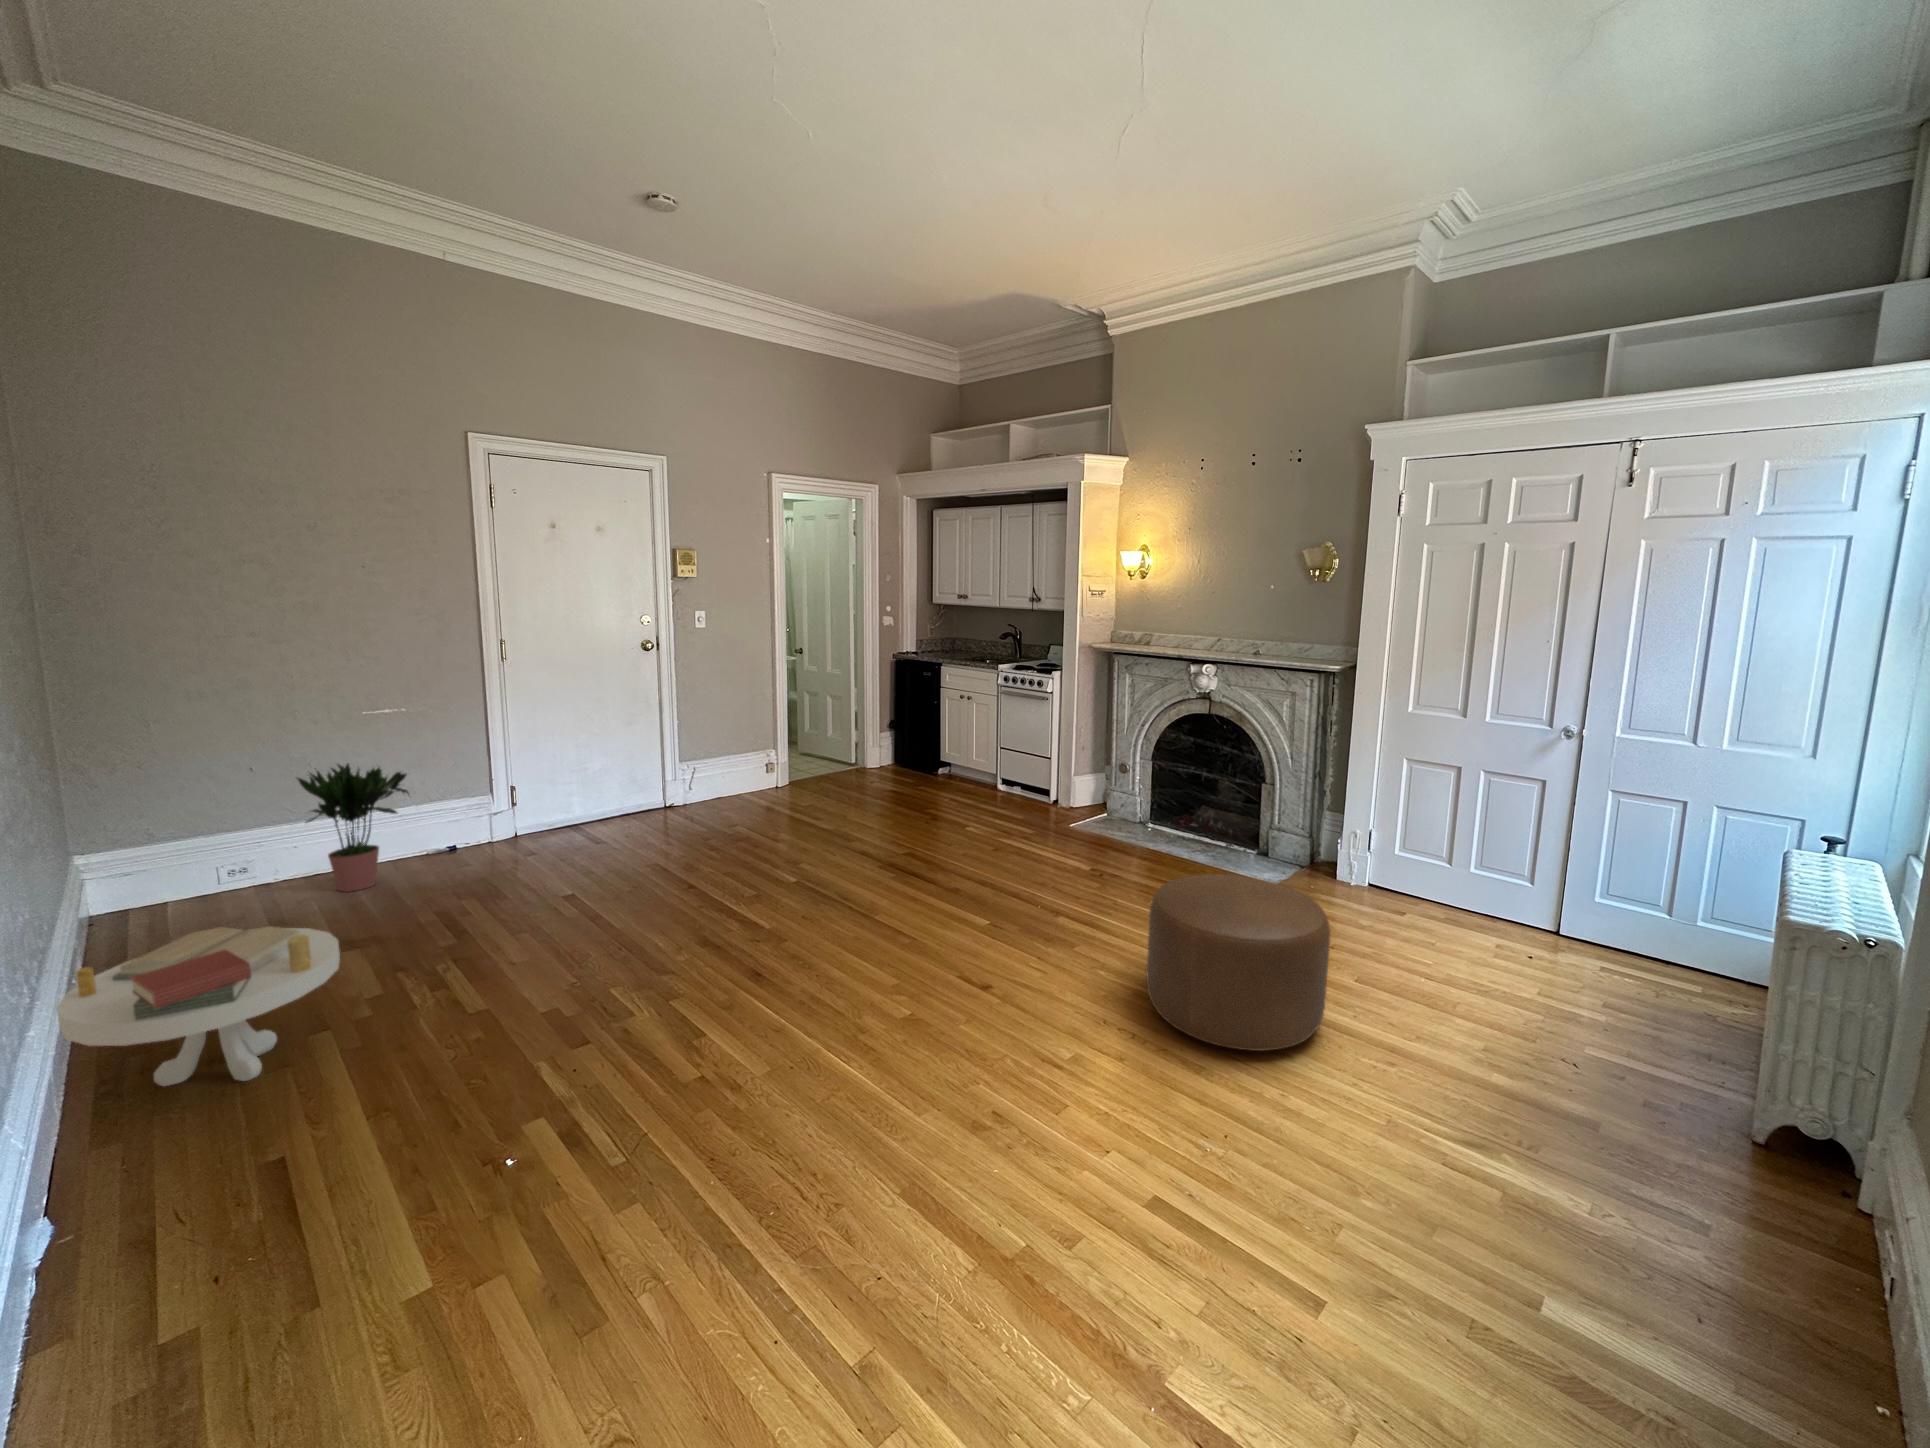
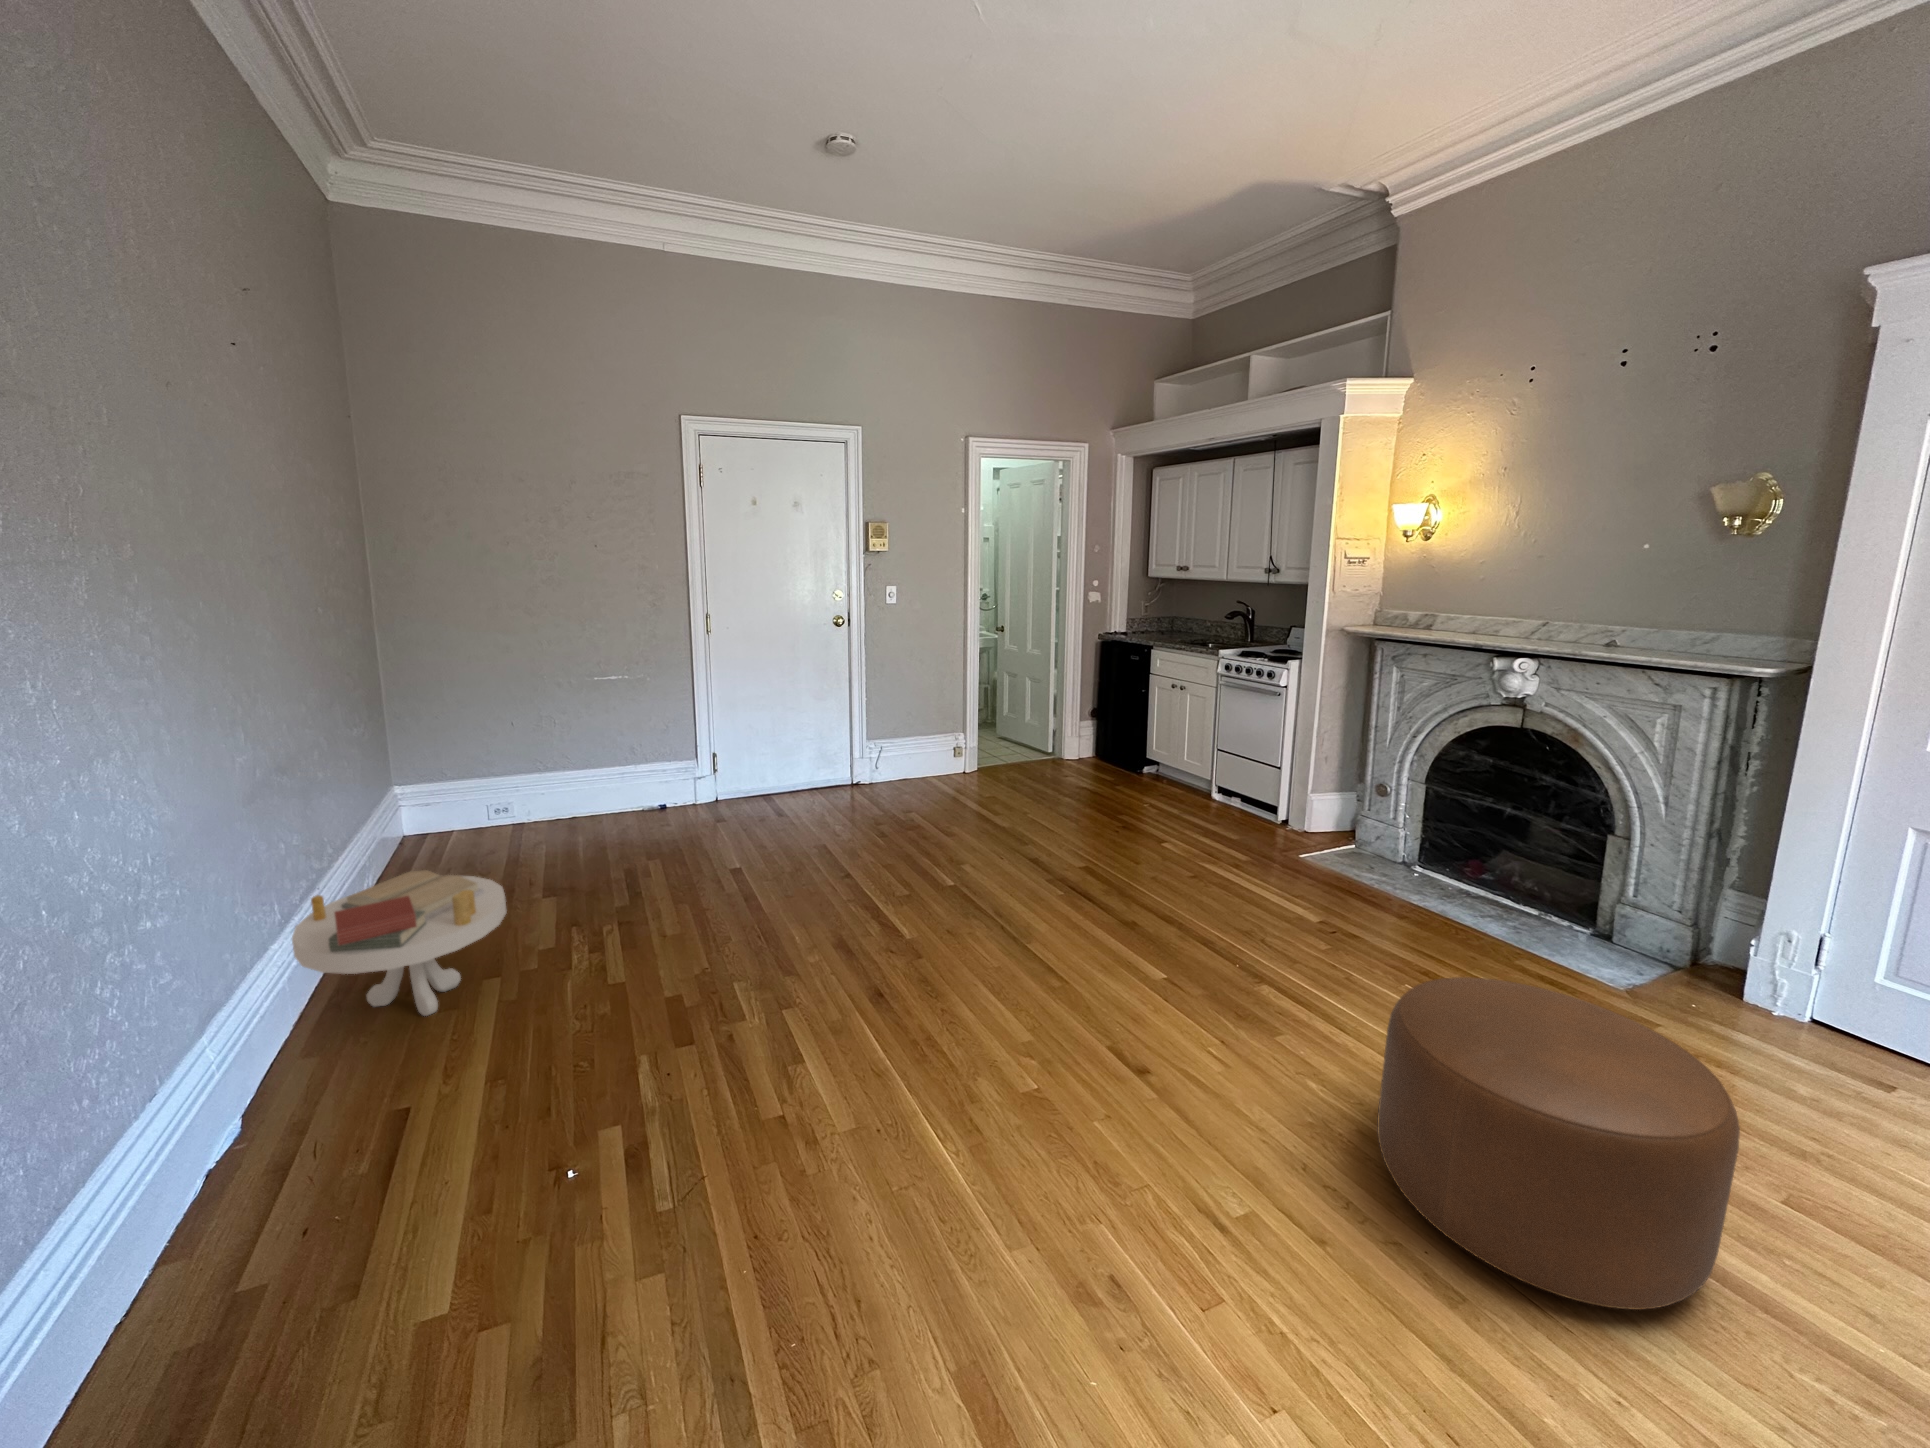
potted plant: present [297,764,409,892] -> none [535,717,629,839]

